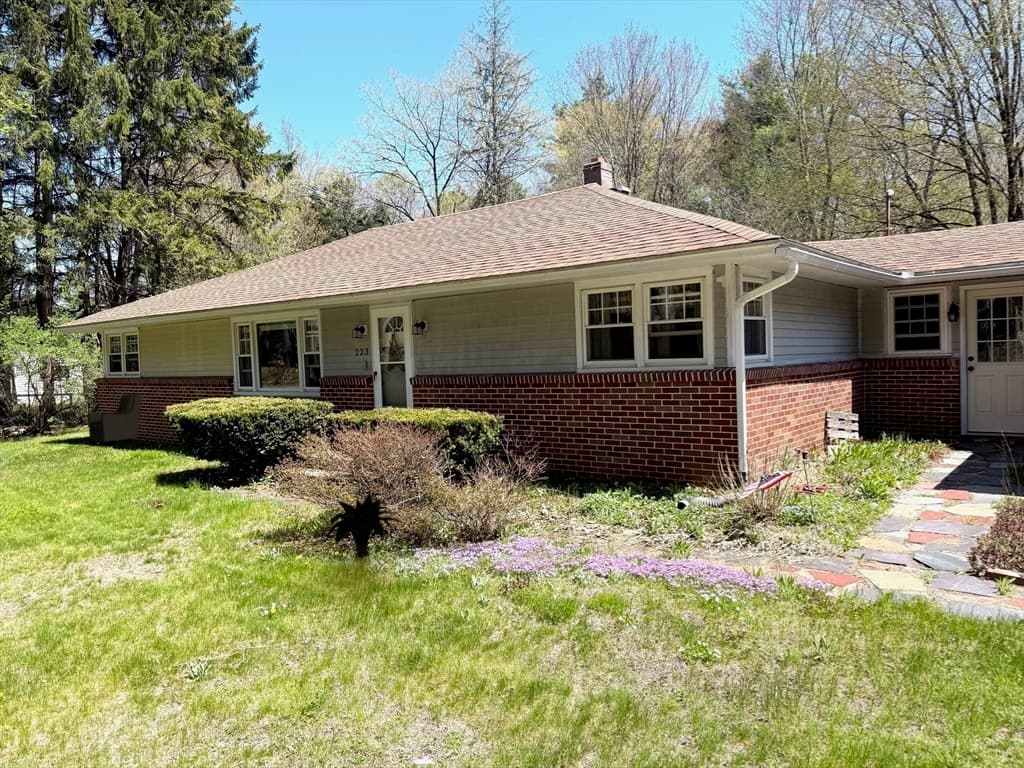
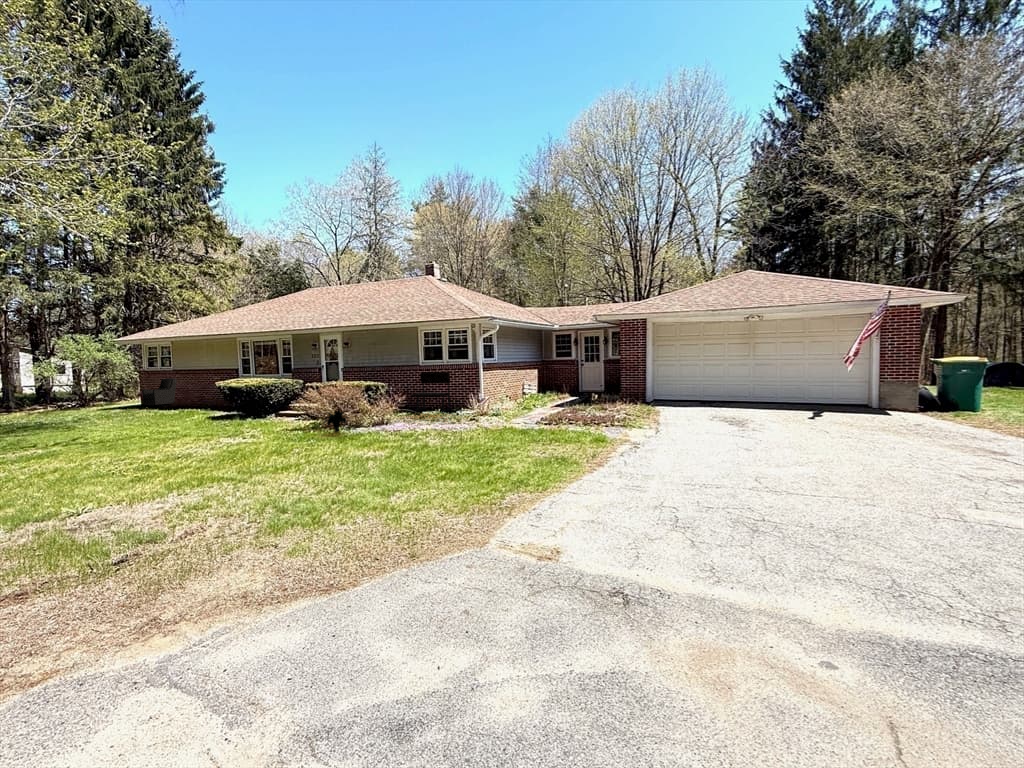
bench: none [558,389,657,493] -> present [411,372,450,412]

